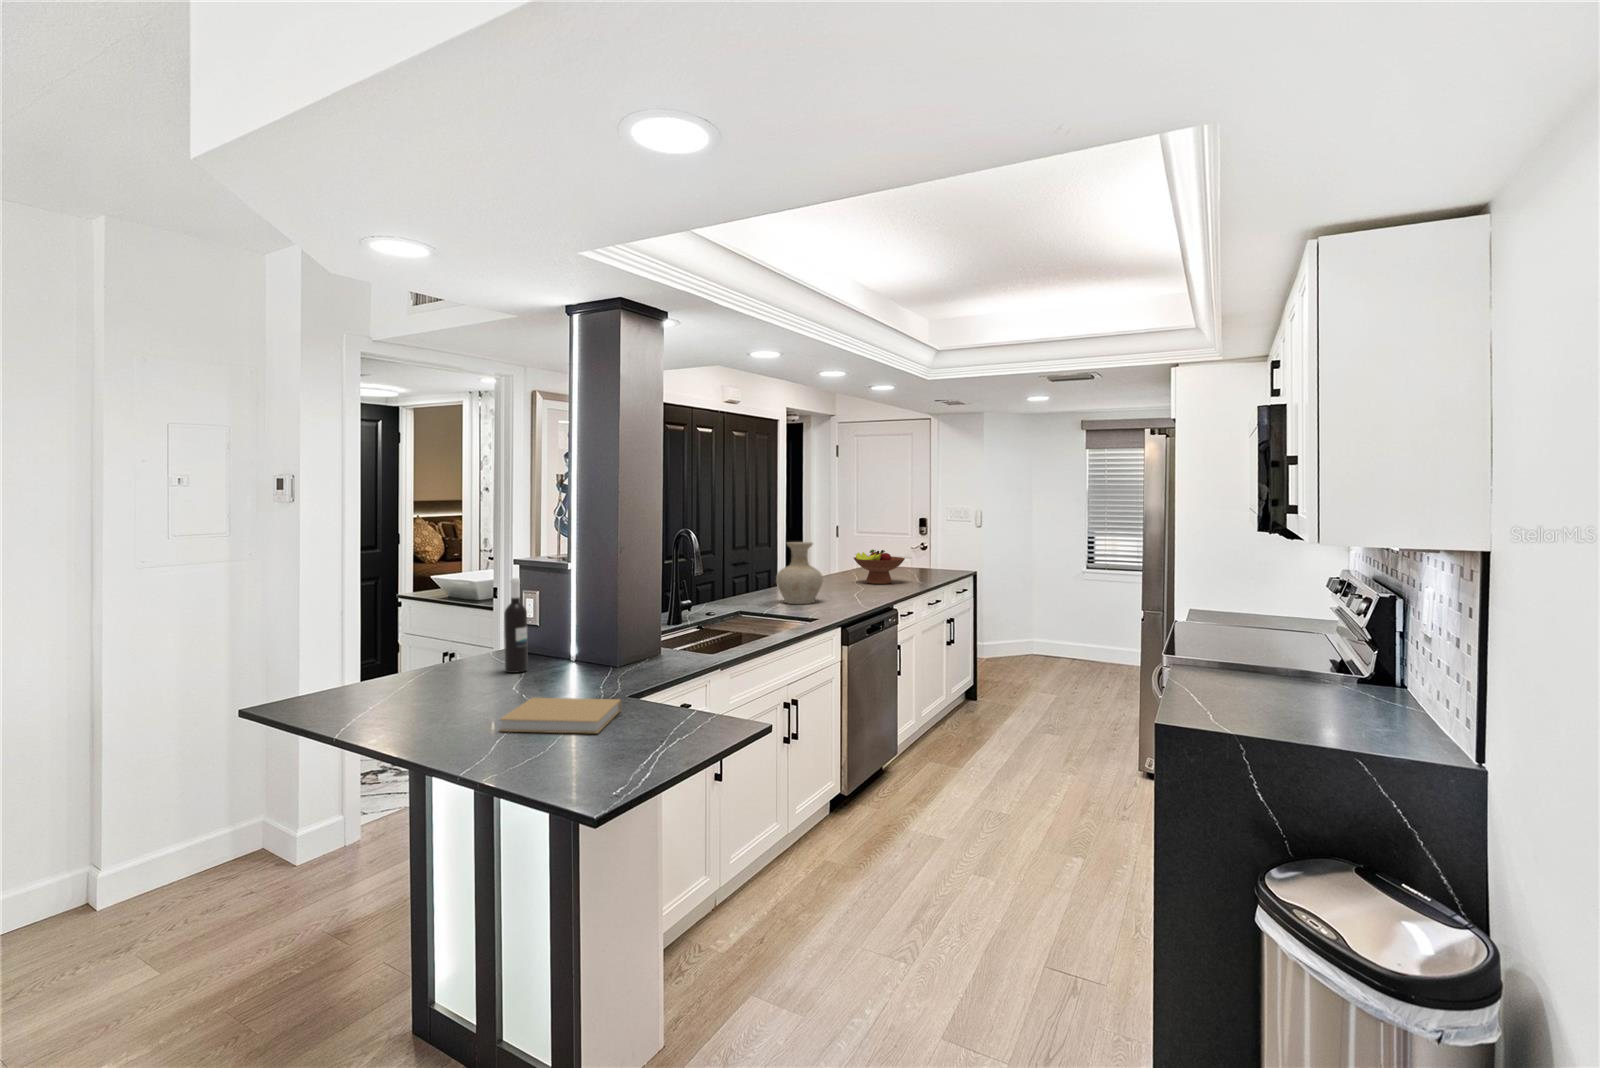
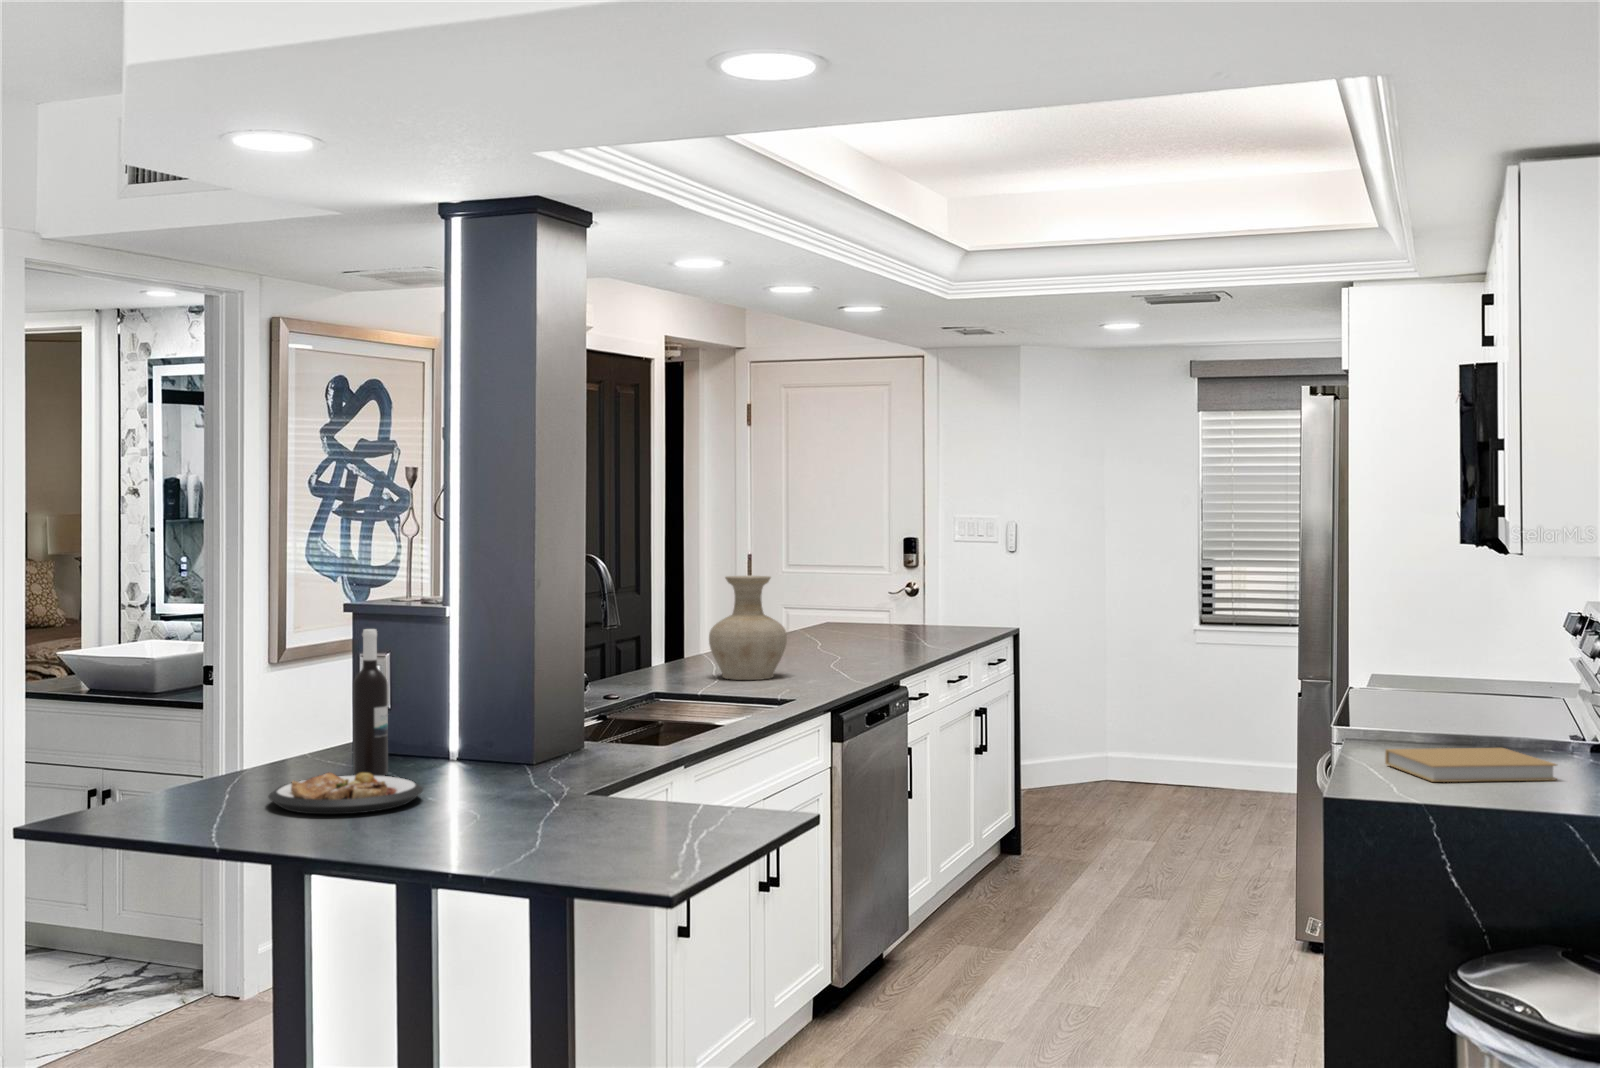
fruit bowl: present [854,550,905,584] -> none [817,590,906,649]
plate: none [425,673,530,704] -> present [268,773,423,814]
book: present [500,698,621,733] -> present [1385,748,1557,782]

